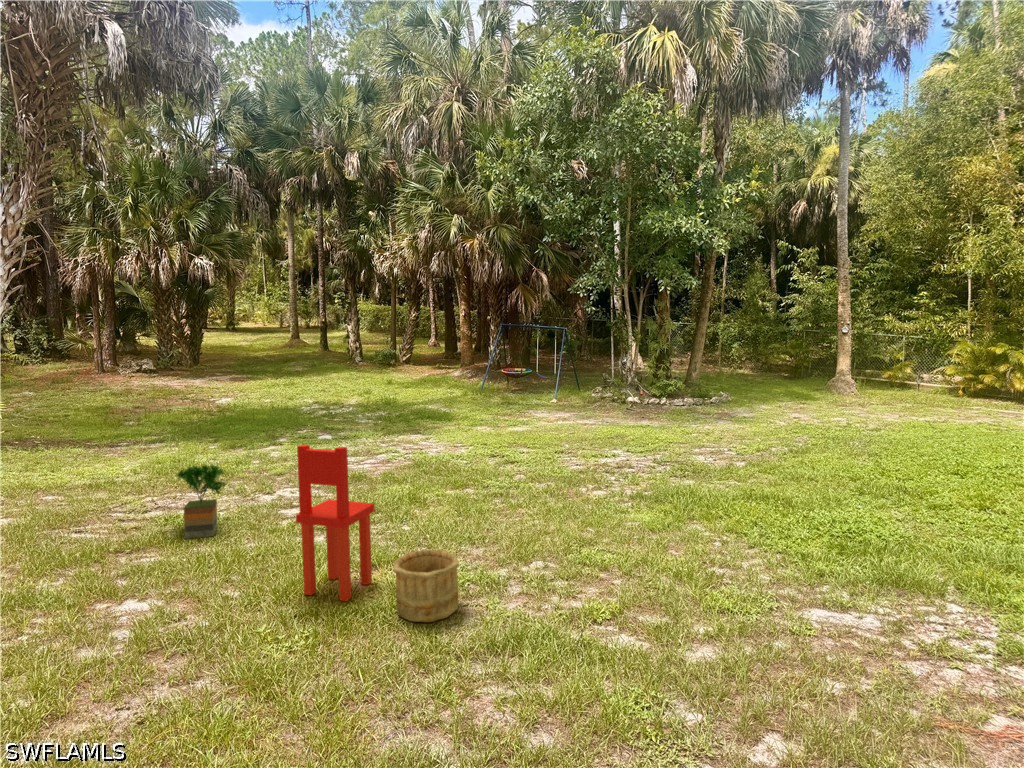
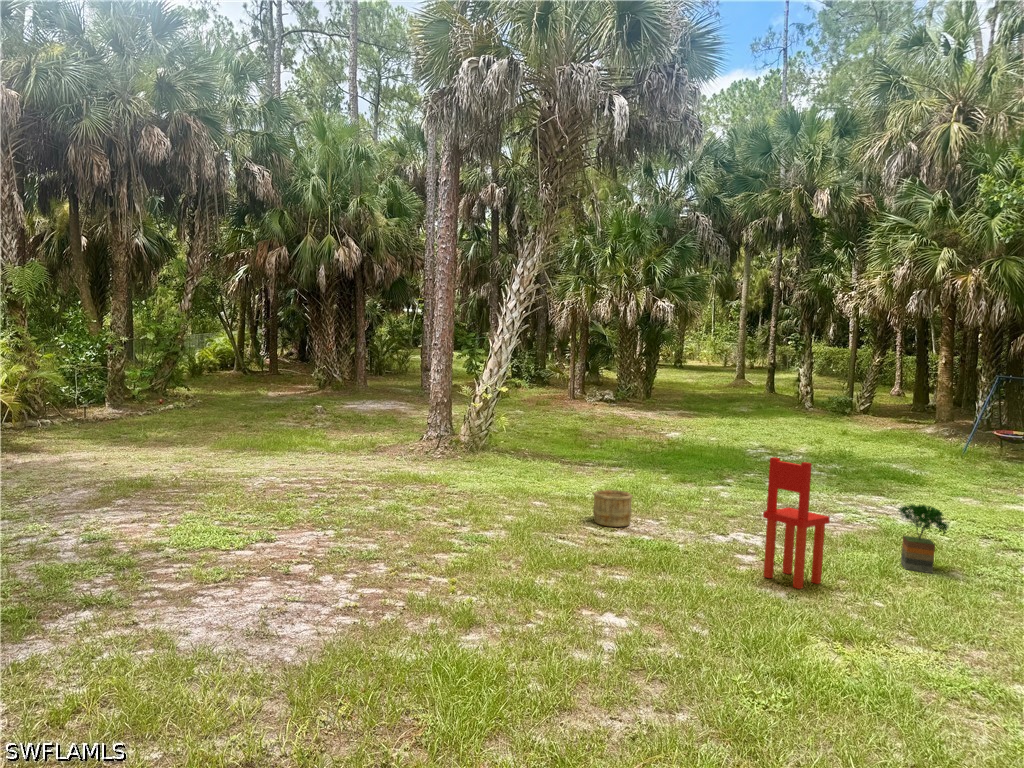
potted tree: present [176,465,226,539] -> present [899,504,949,573]
wooden bucket: present [393,550,459,622] -> present [593,490,633,527]

